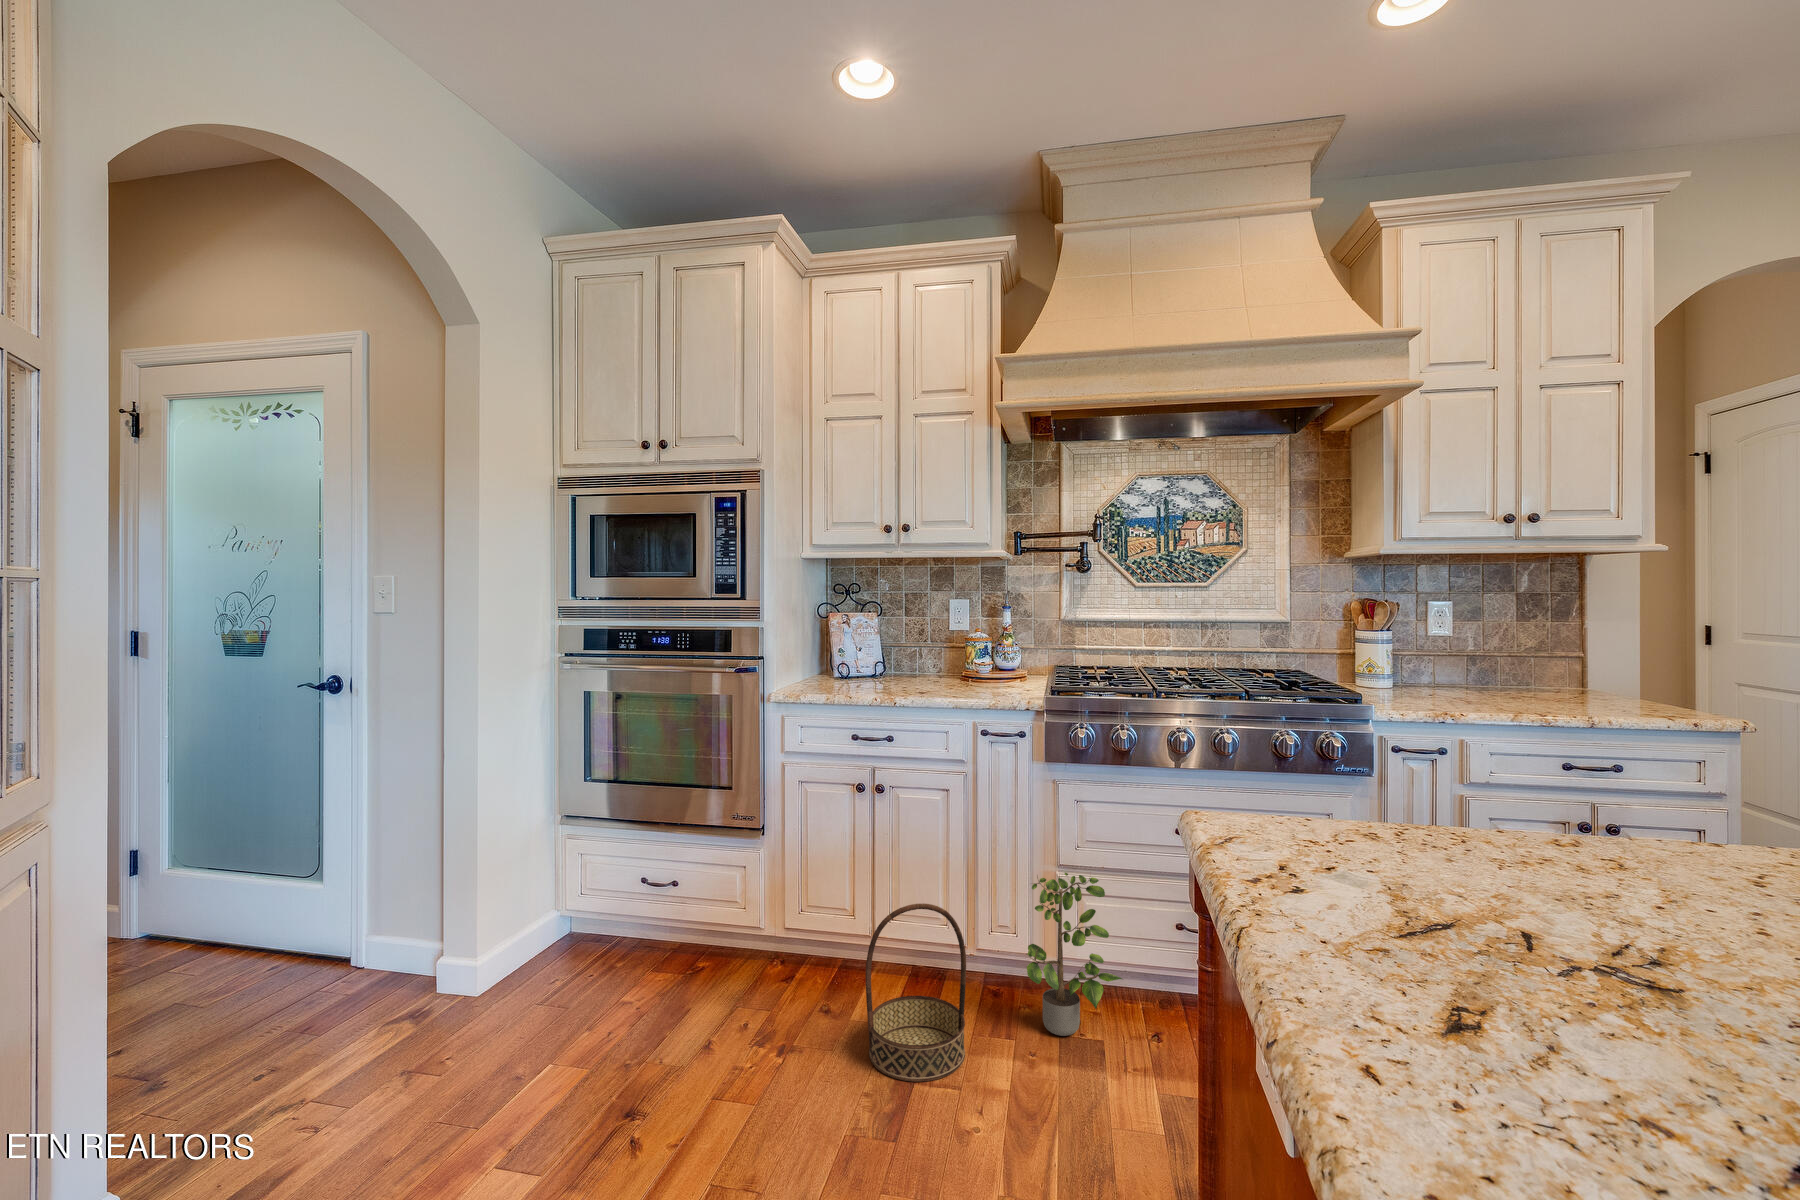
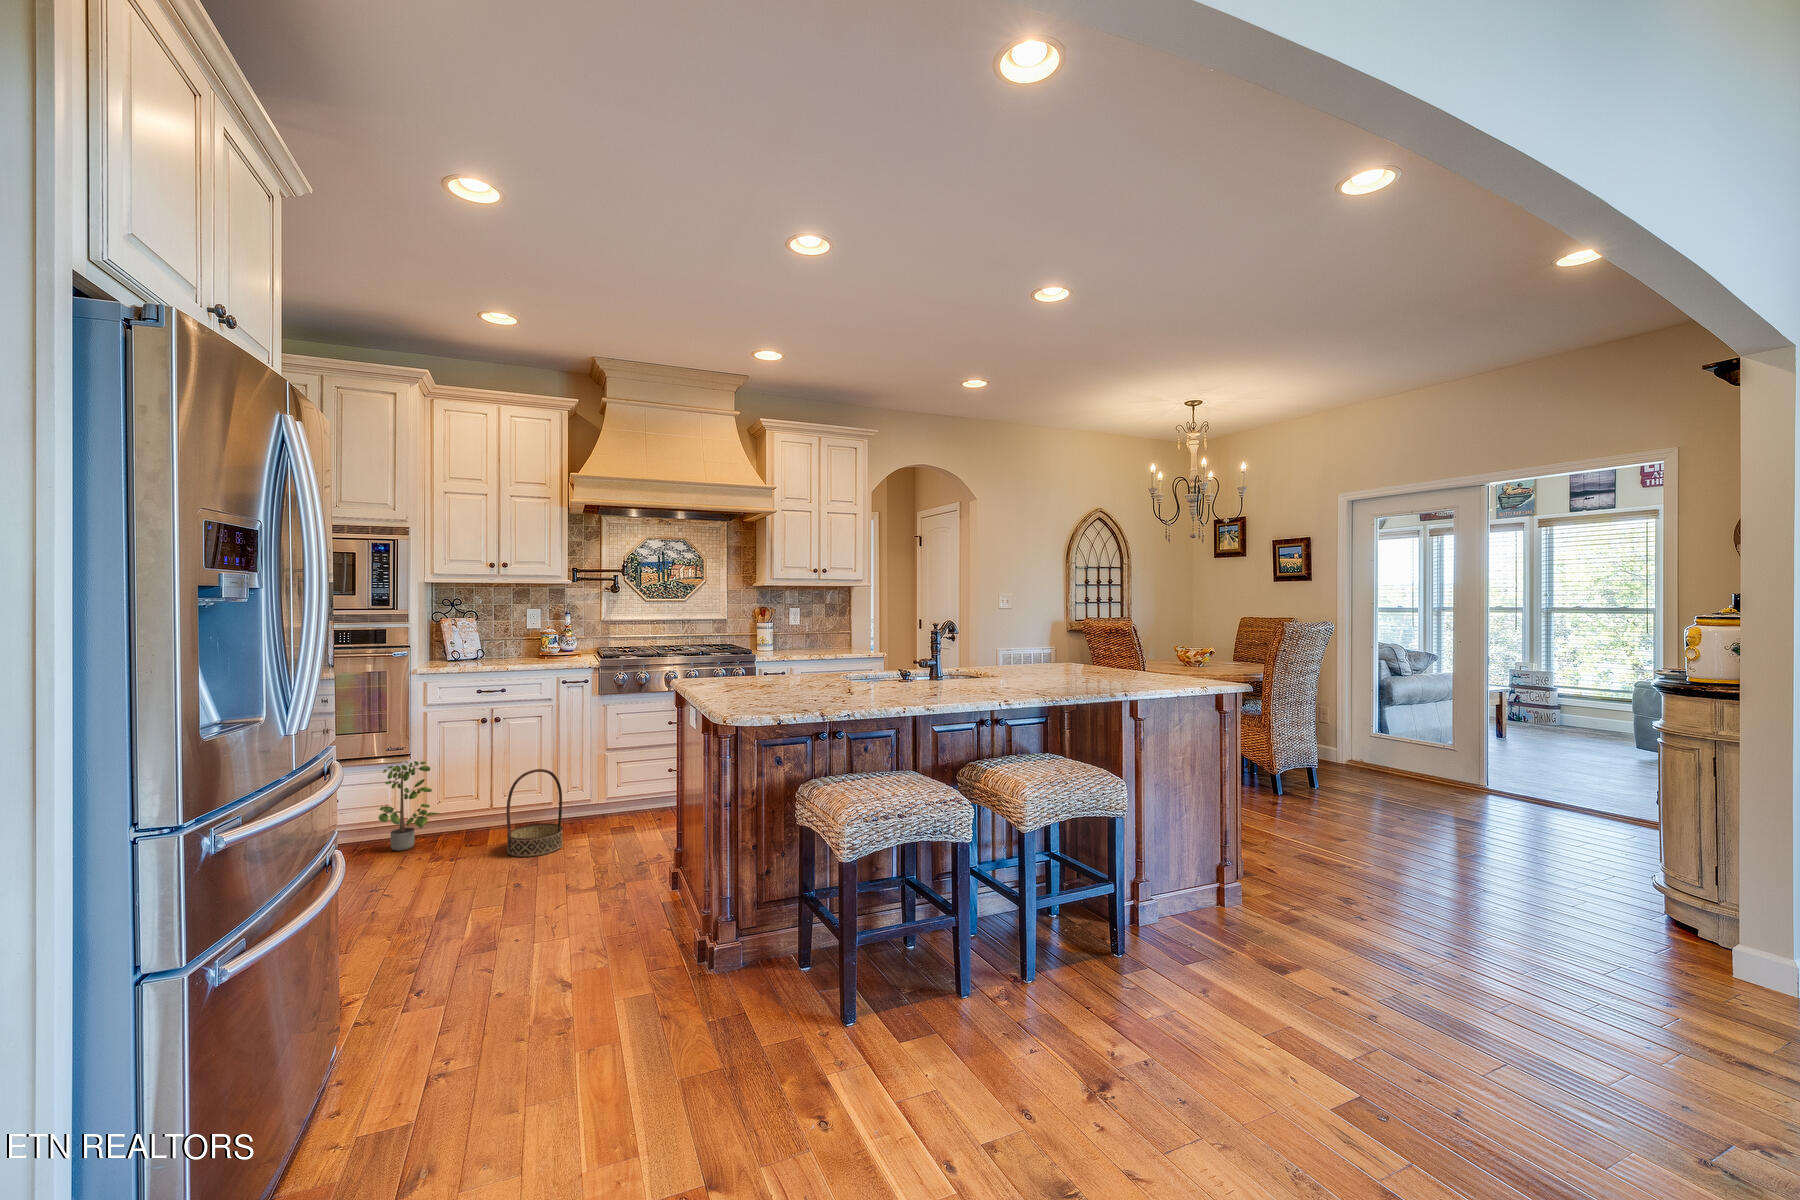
potted plant: present [1027,873,1122,1036] -> present [379,761,438,851]

